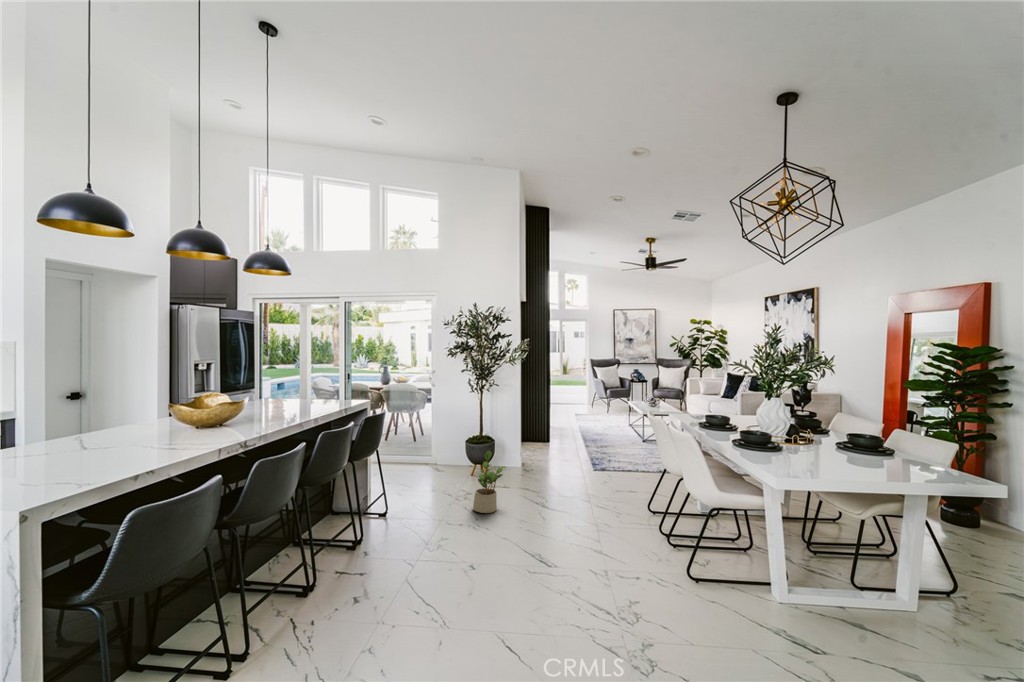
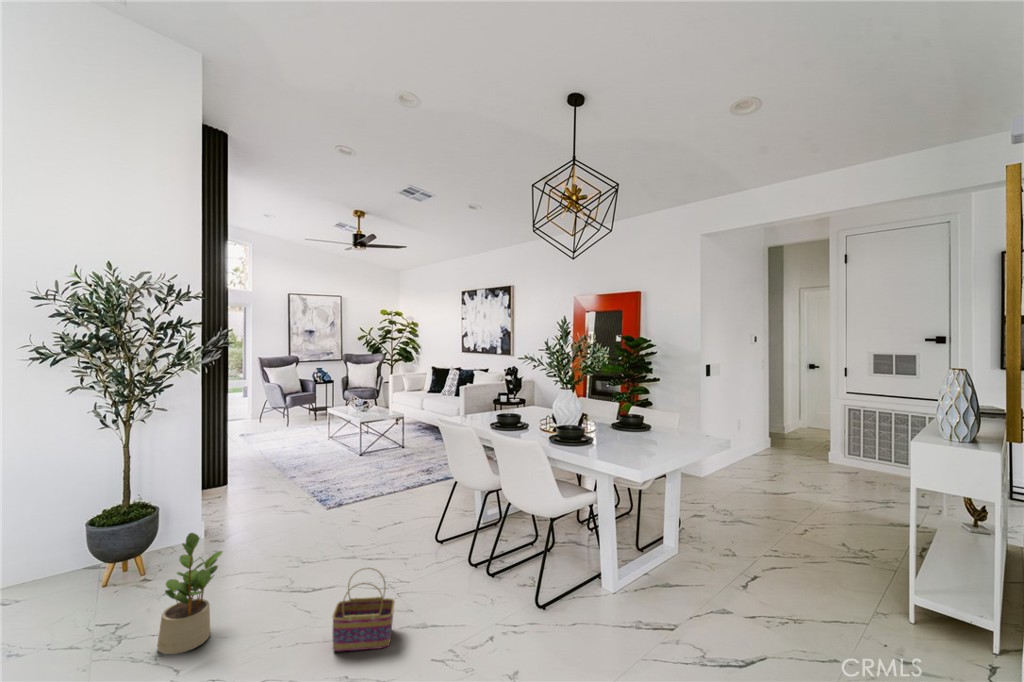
basket: none [544,495,584,548] -> present [332,568,395,651]

